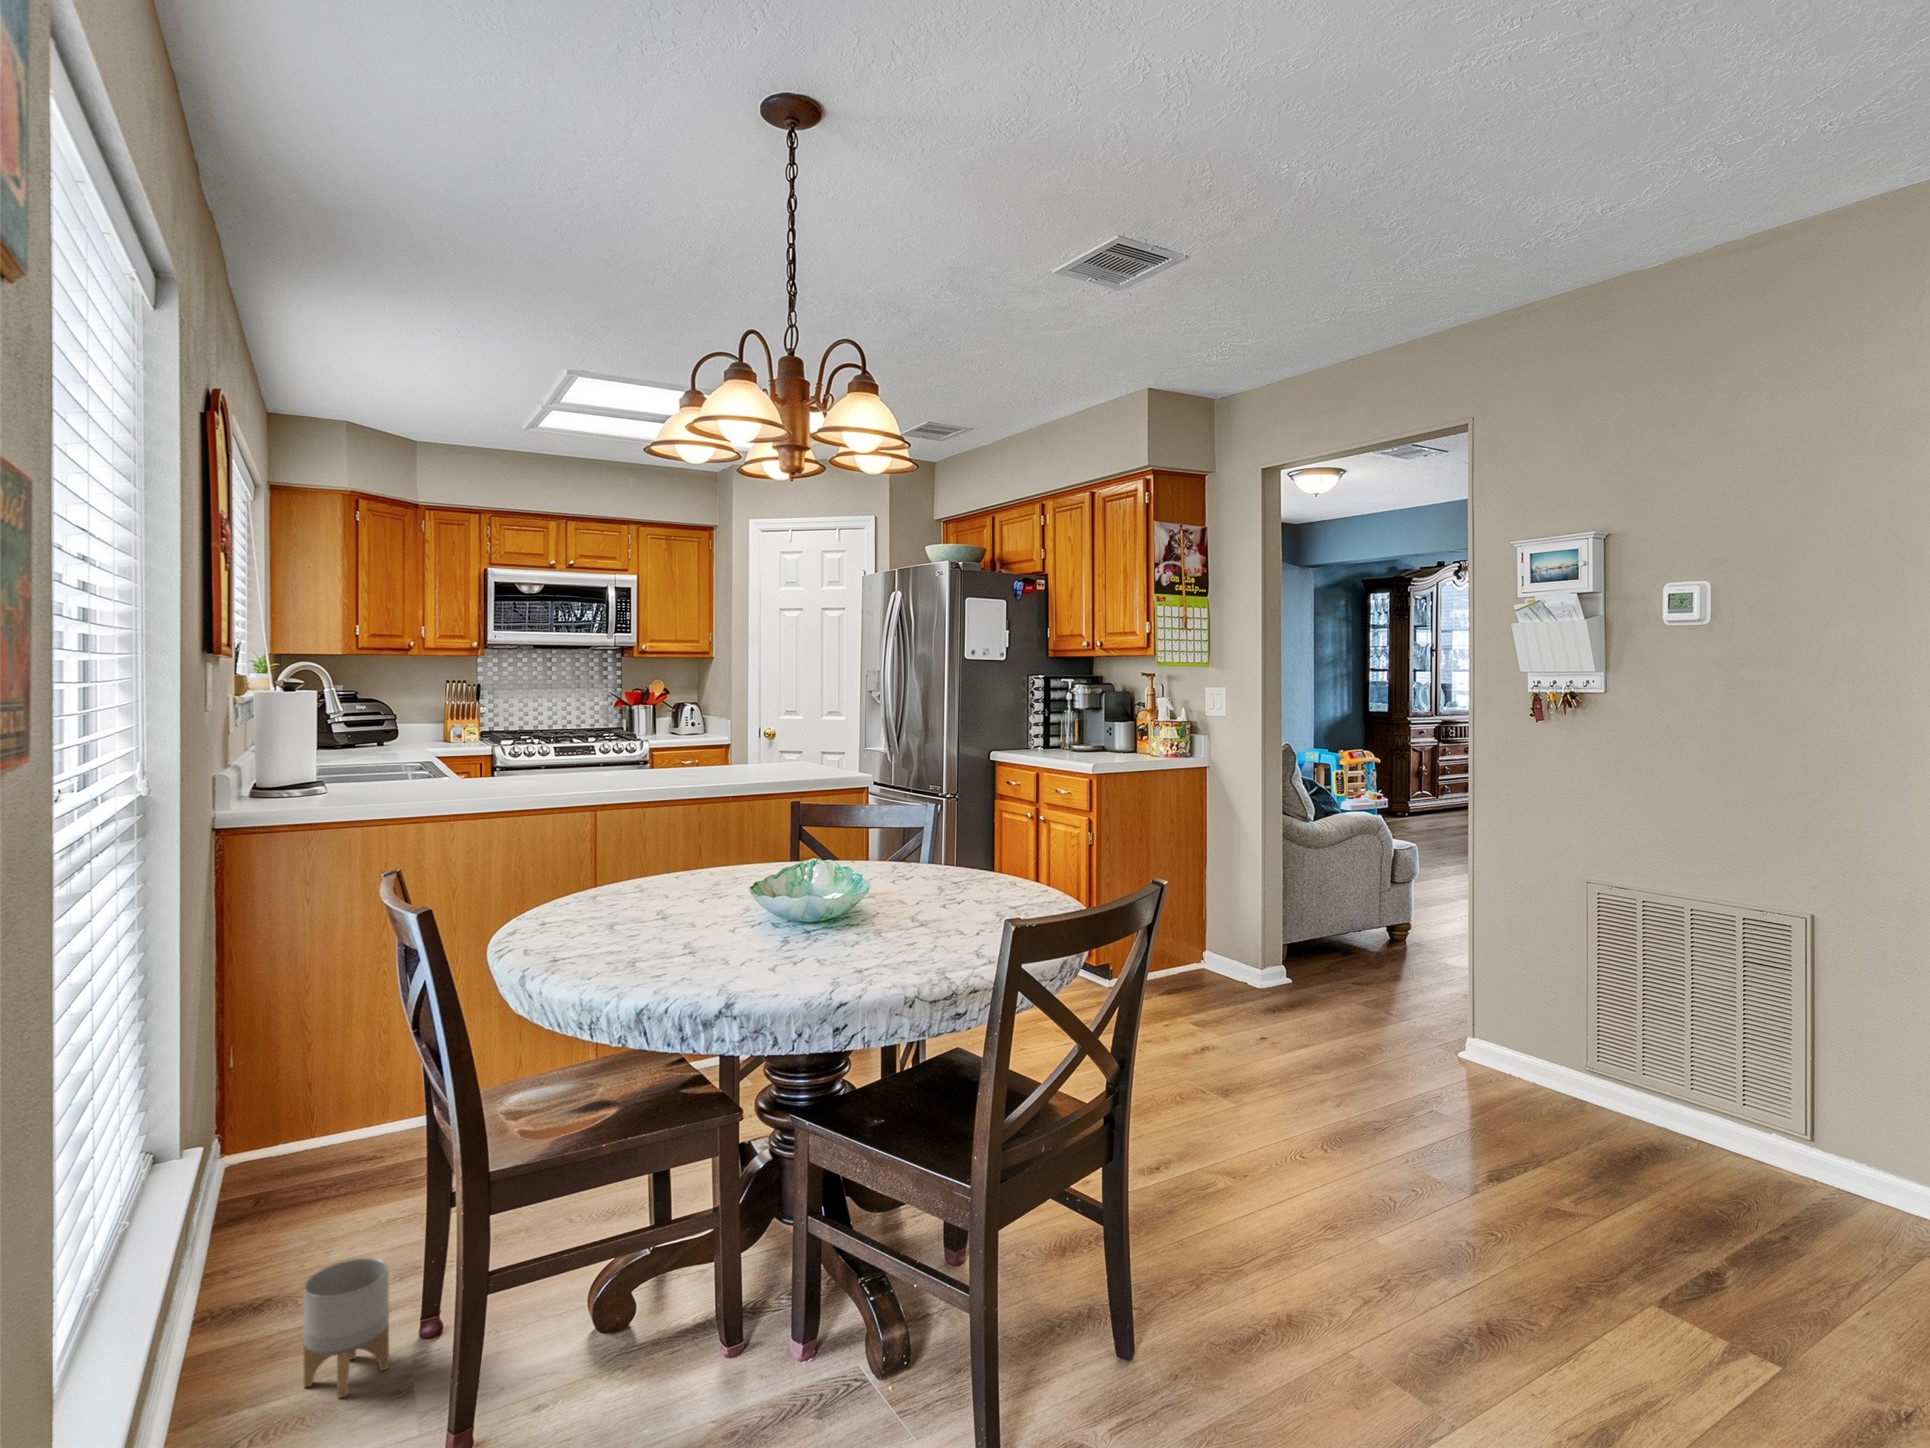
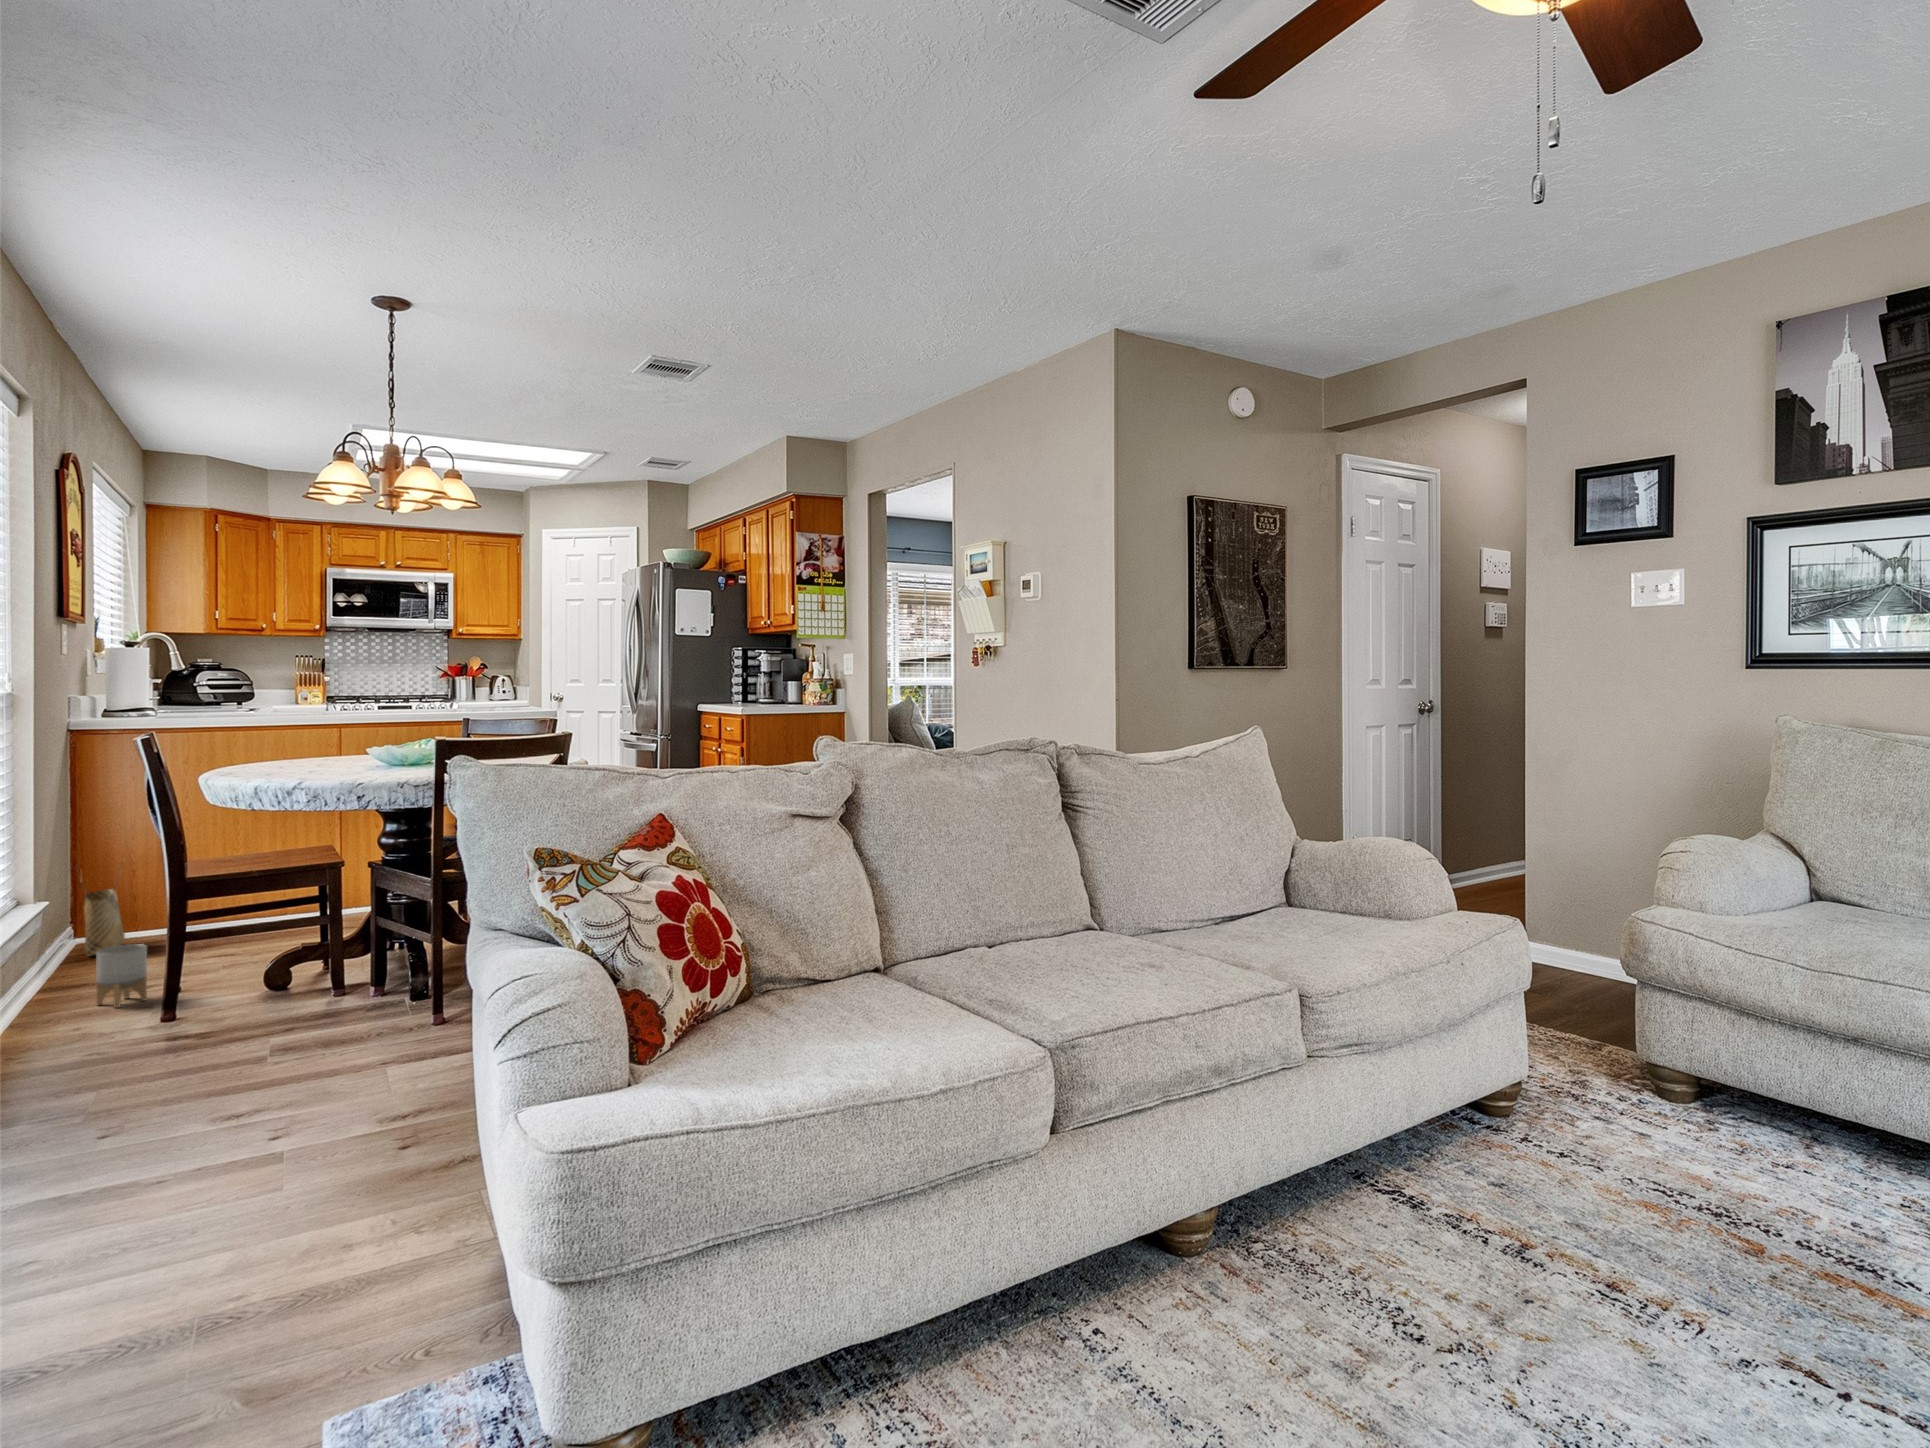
woven basket: none [228,1041,303,1210] -> present [77,867,125,956]

